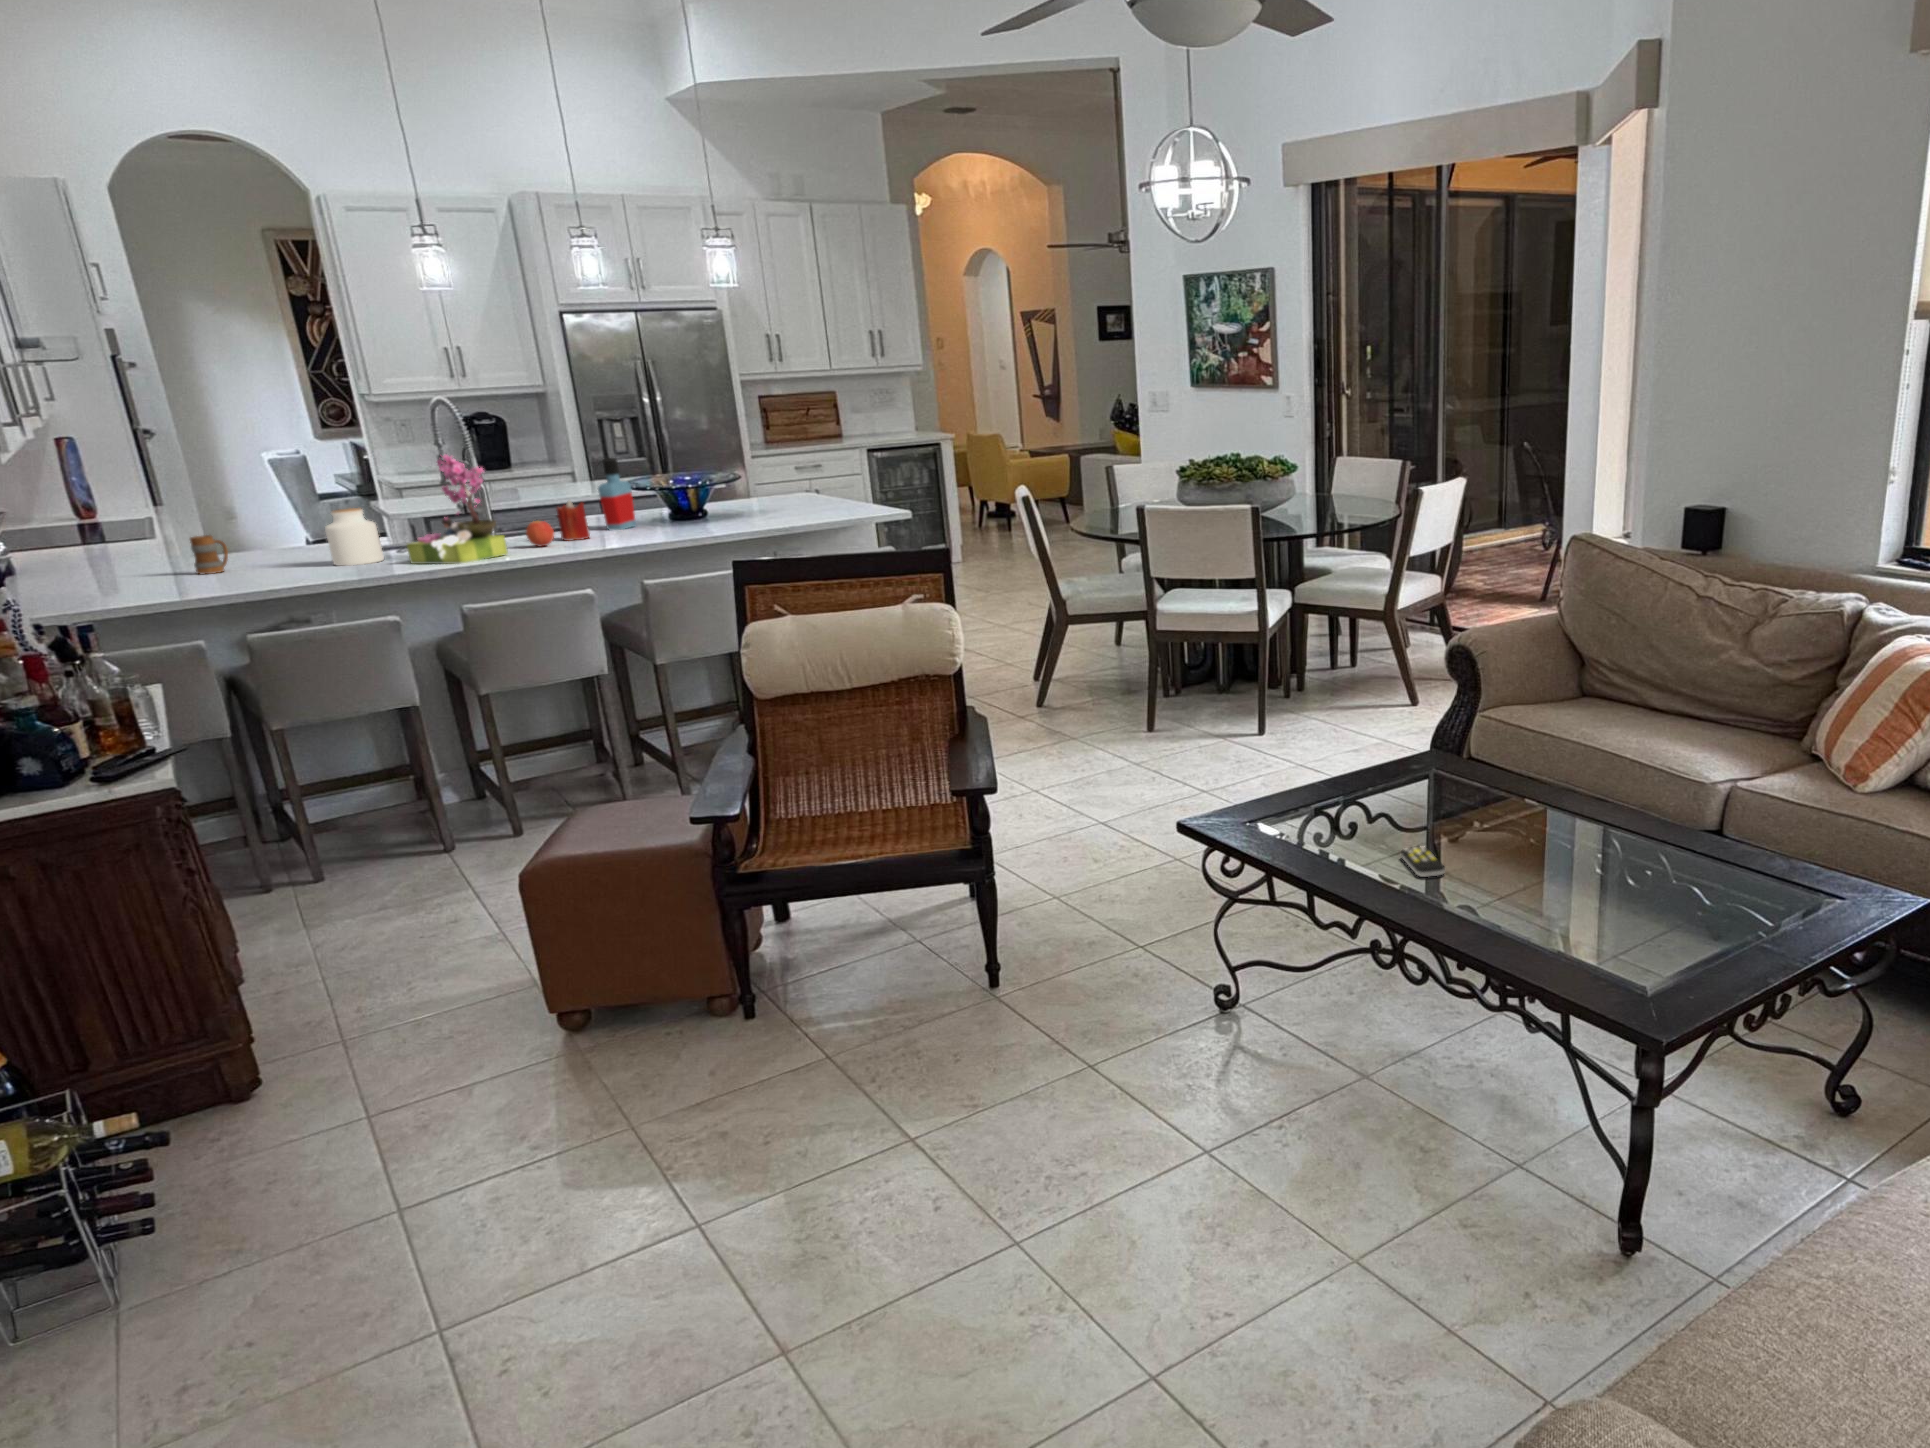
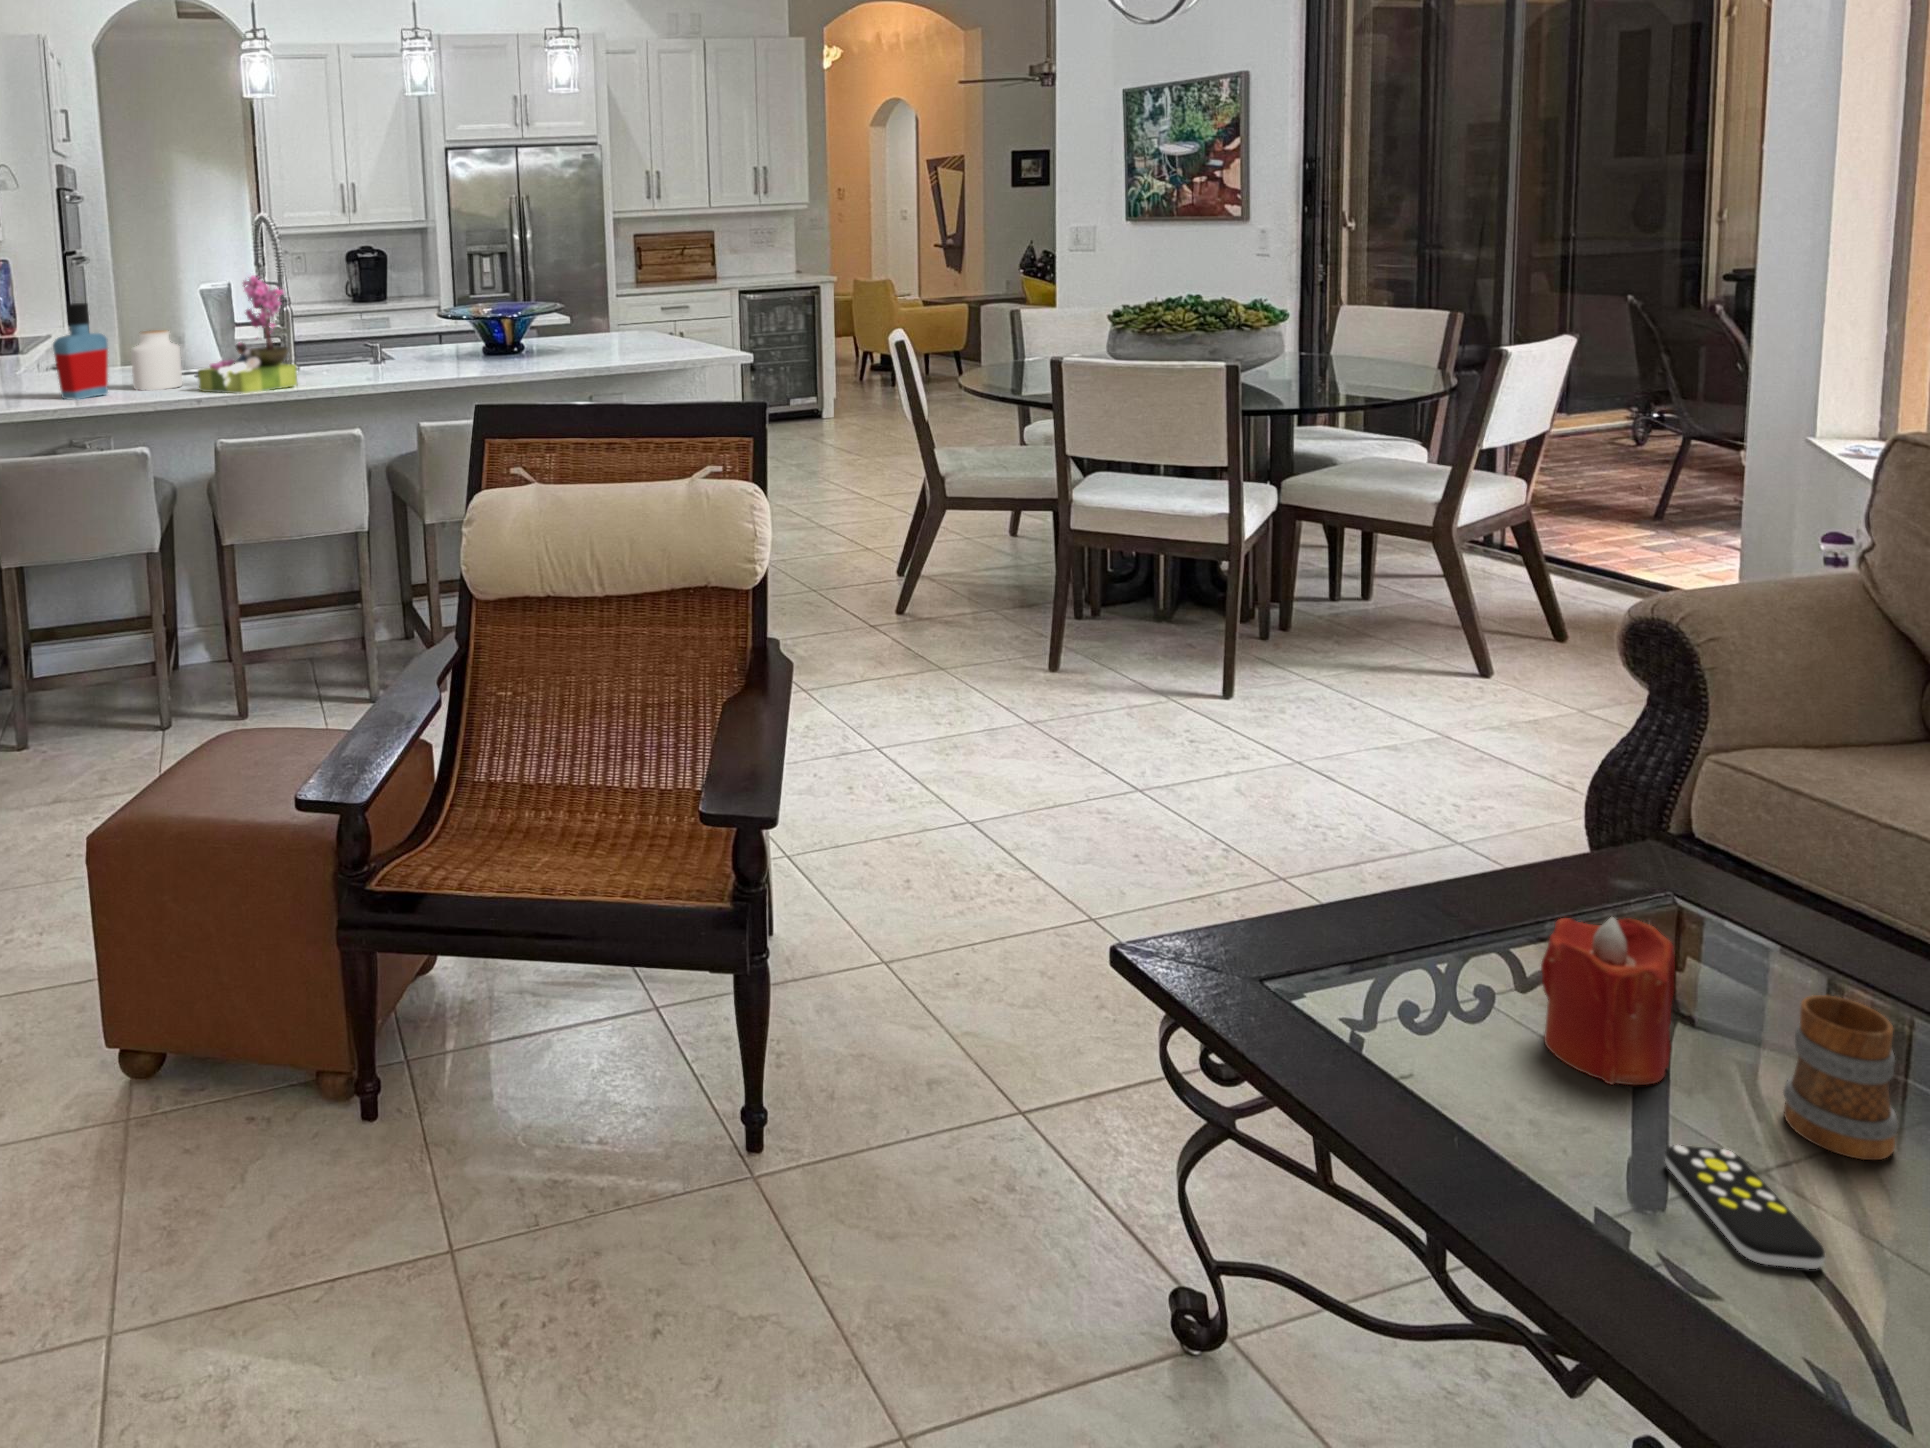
bottle: present [598,458,636,530] -> present [53,303,108,400]
candle: present [557,501,590,541] -> present [1541,917,1675,1085]
apple: present [526,521,554,546] -> none [326,348,355,379]
mug: present [190,535,228,574] -> present [1783,995,1898,1160]

